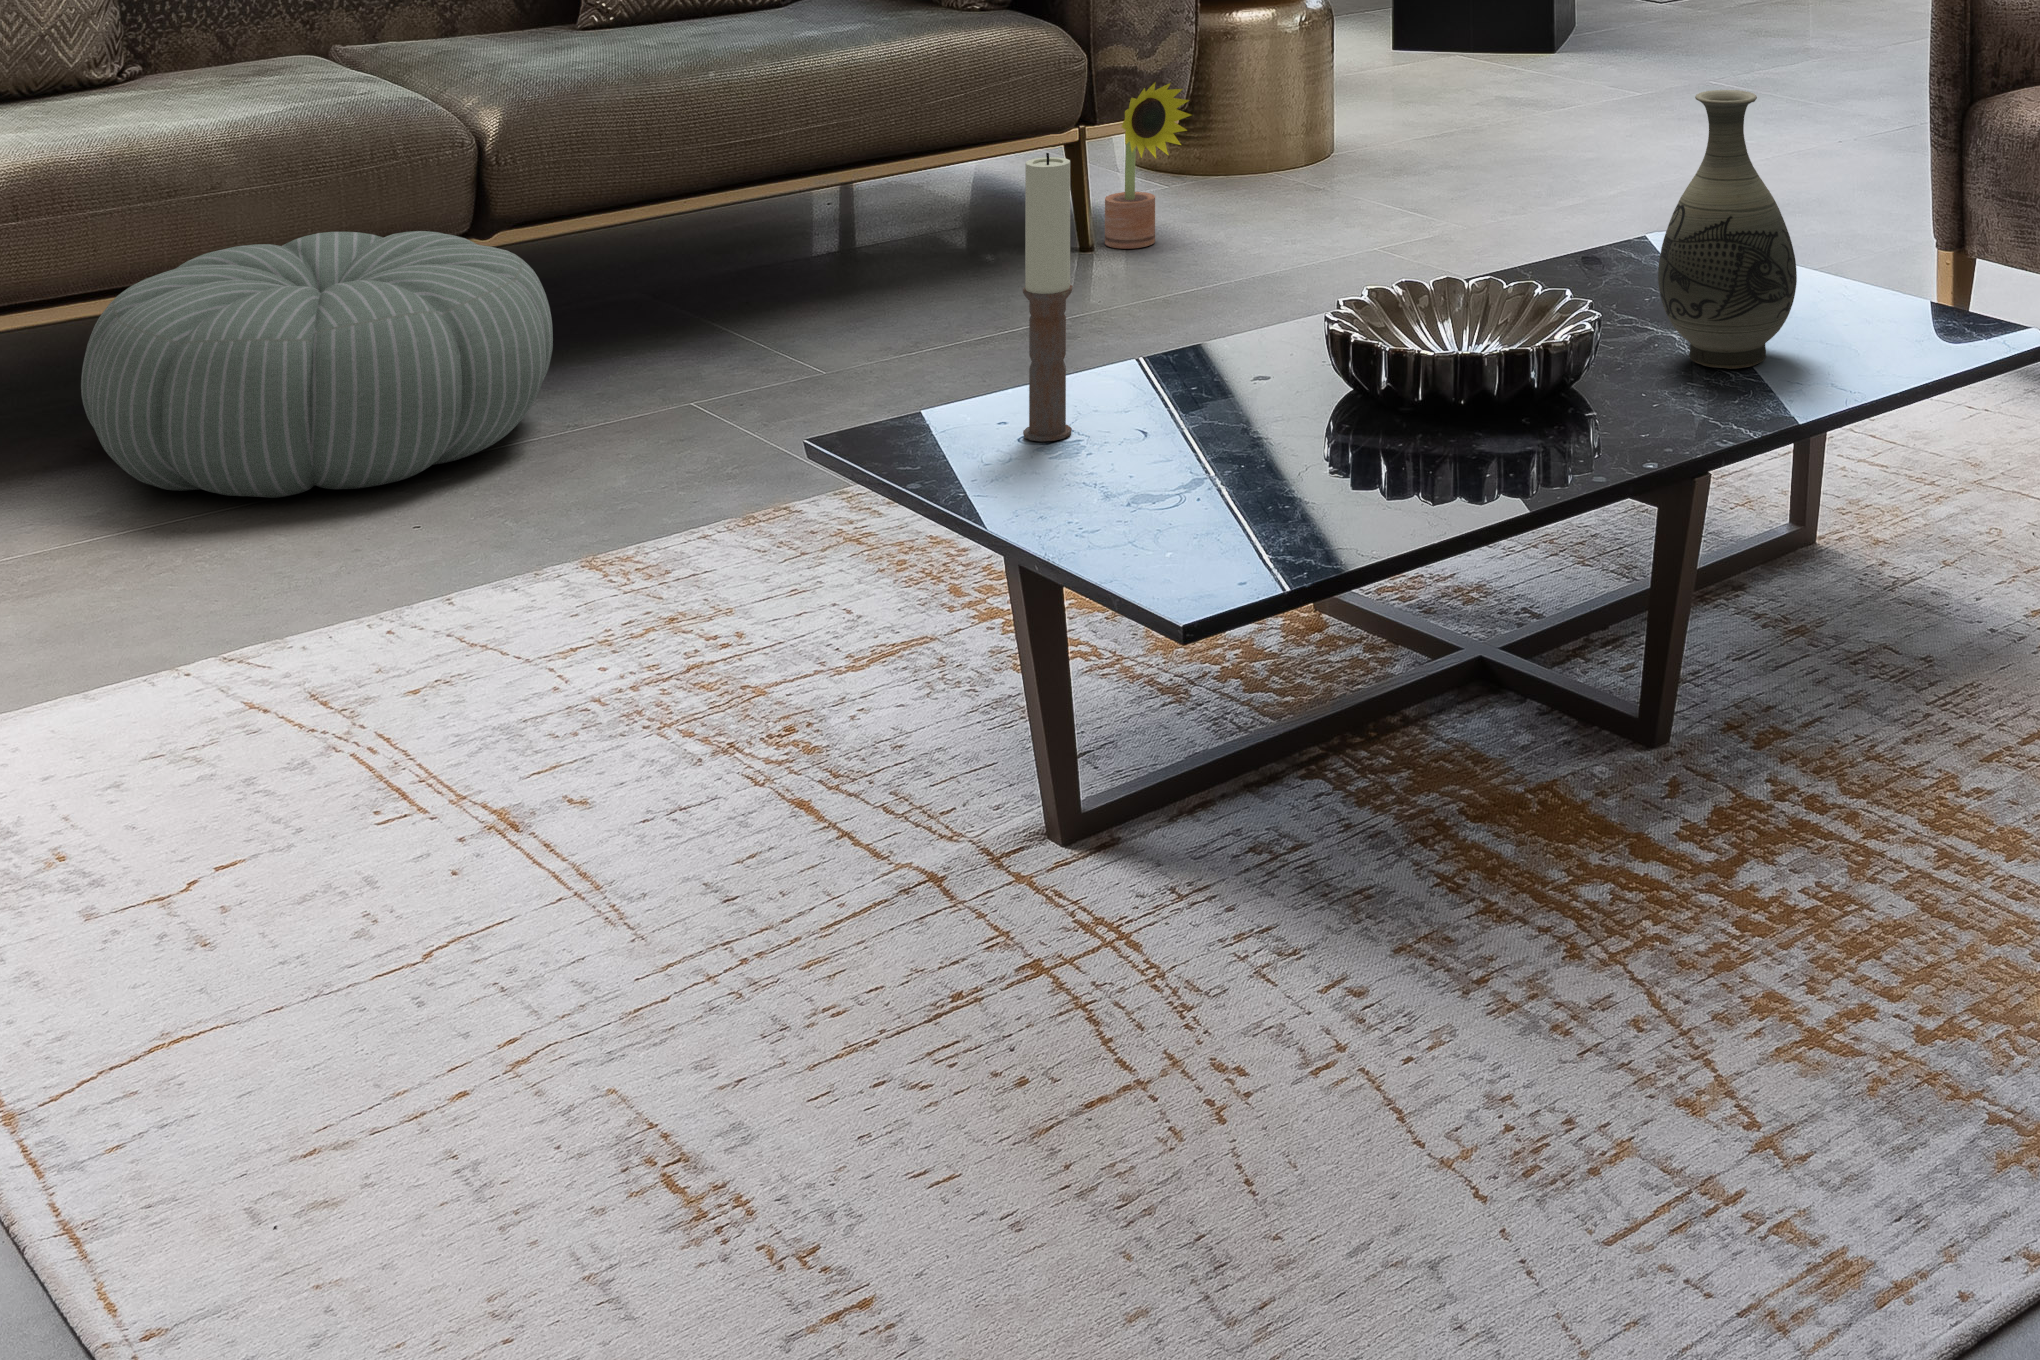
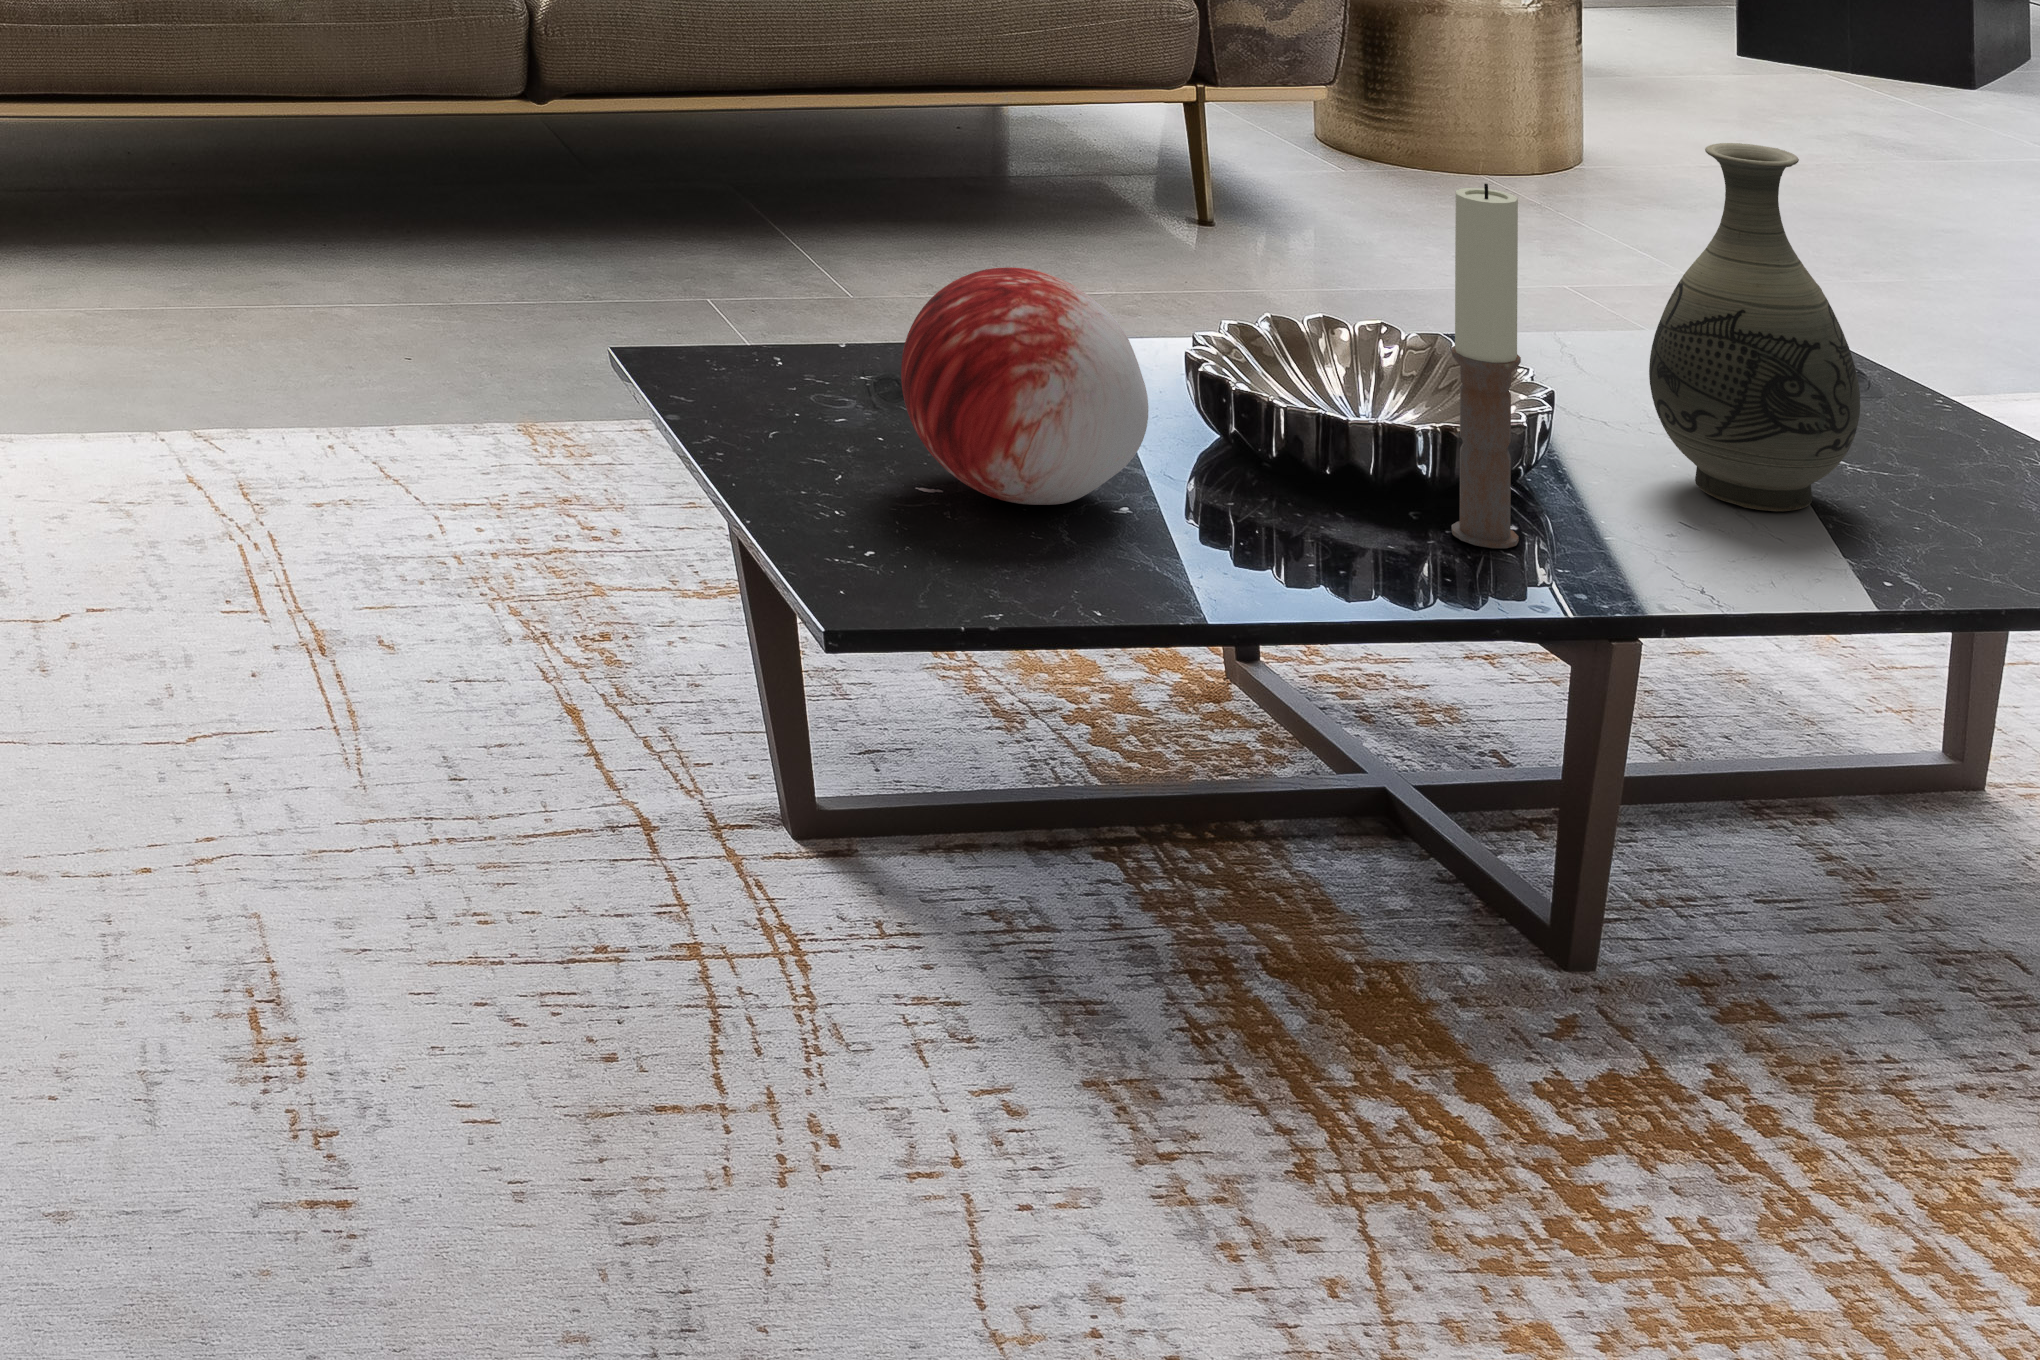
decorative plant: present [1105,82,1191,249] -> none [1239,41,1341,222]
candle: present [1023,153,1073,441] -> present [1451,184,1521,548]
pouf: present [81,231,553,498] -> none [190,69,586,306]
decorative orb: none [1142,282,1348,488] -> present [901,267,1148,505]

